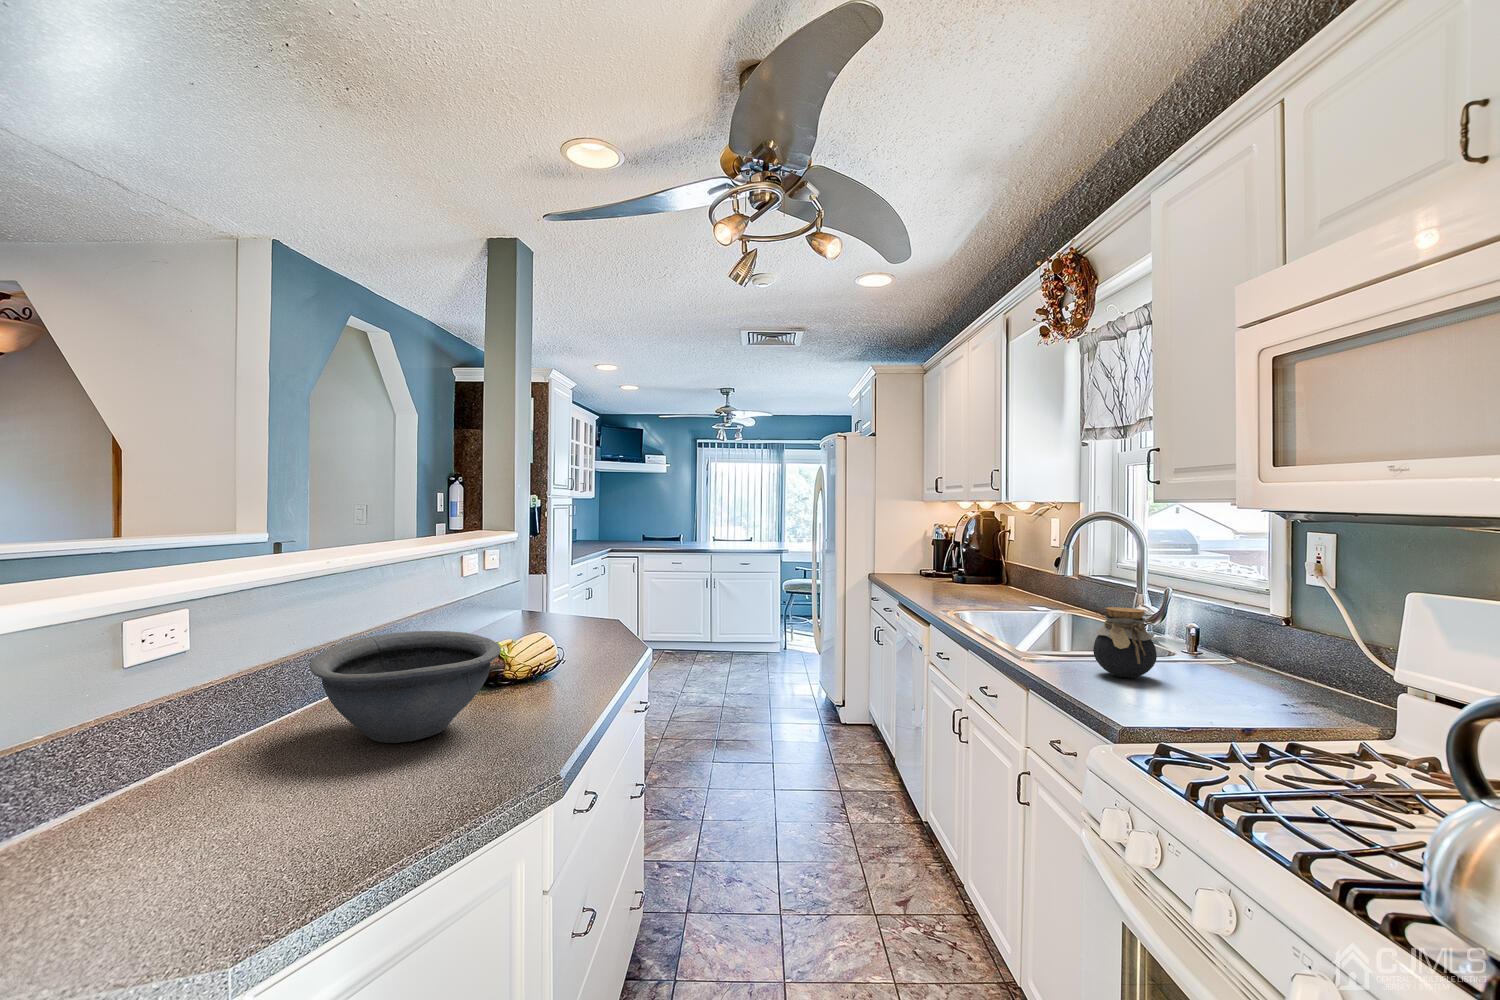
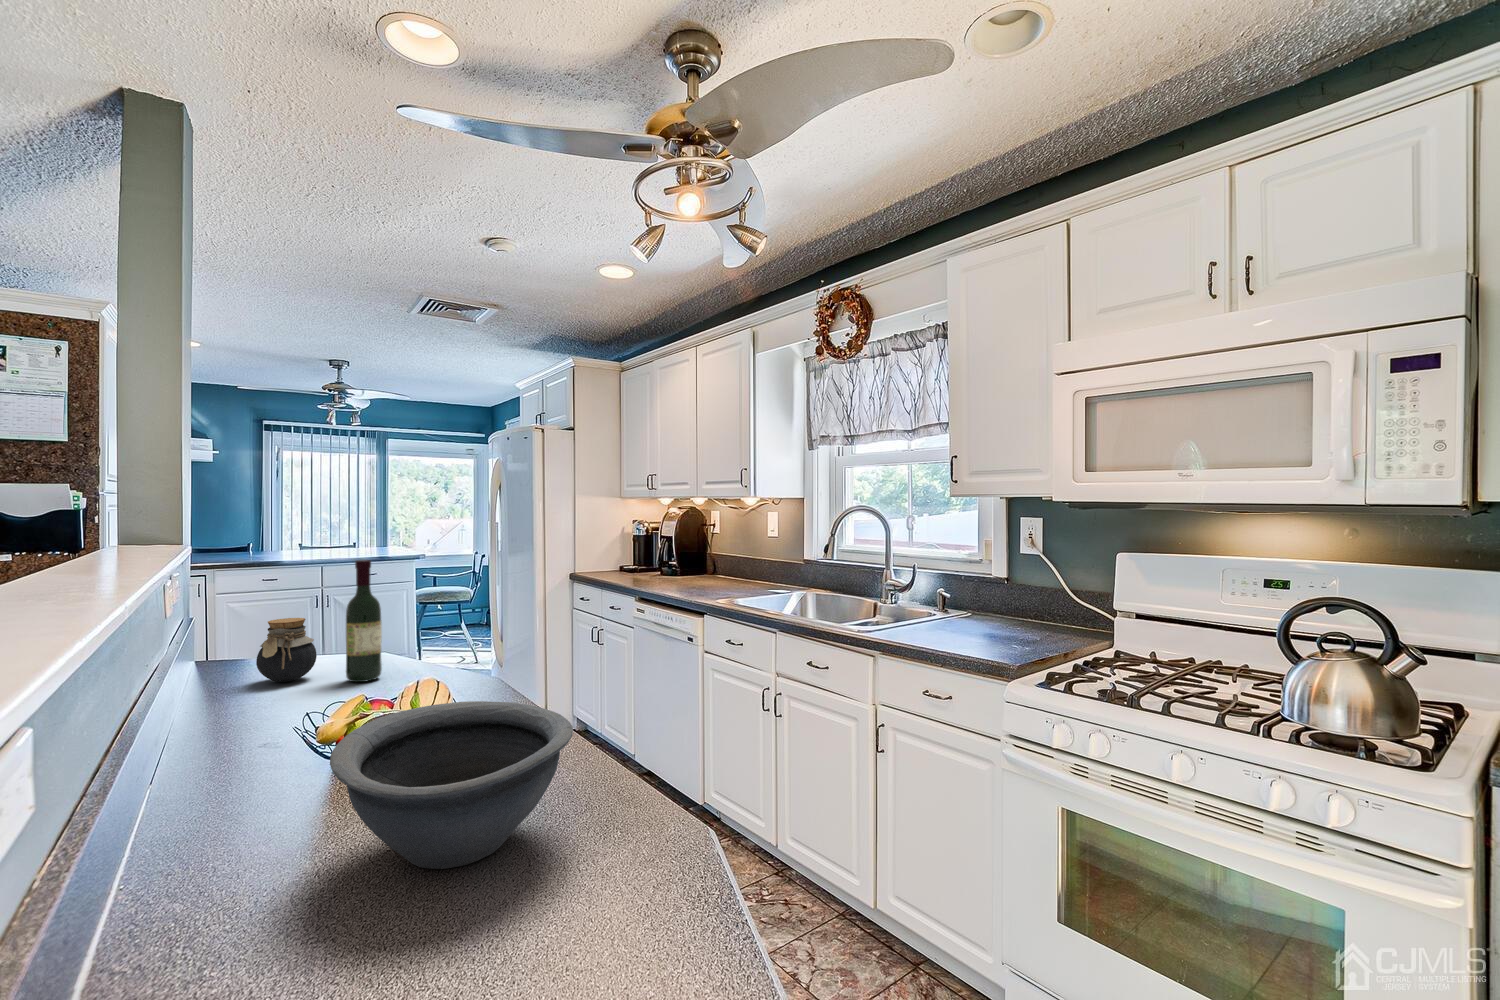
wine bottle: none [566,535,593,629] -> present [346,560,382,682]
jar: present [1093,607,1157,678] -> present [256,618,317,682]

